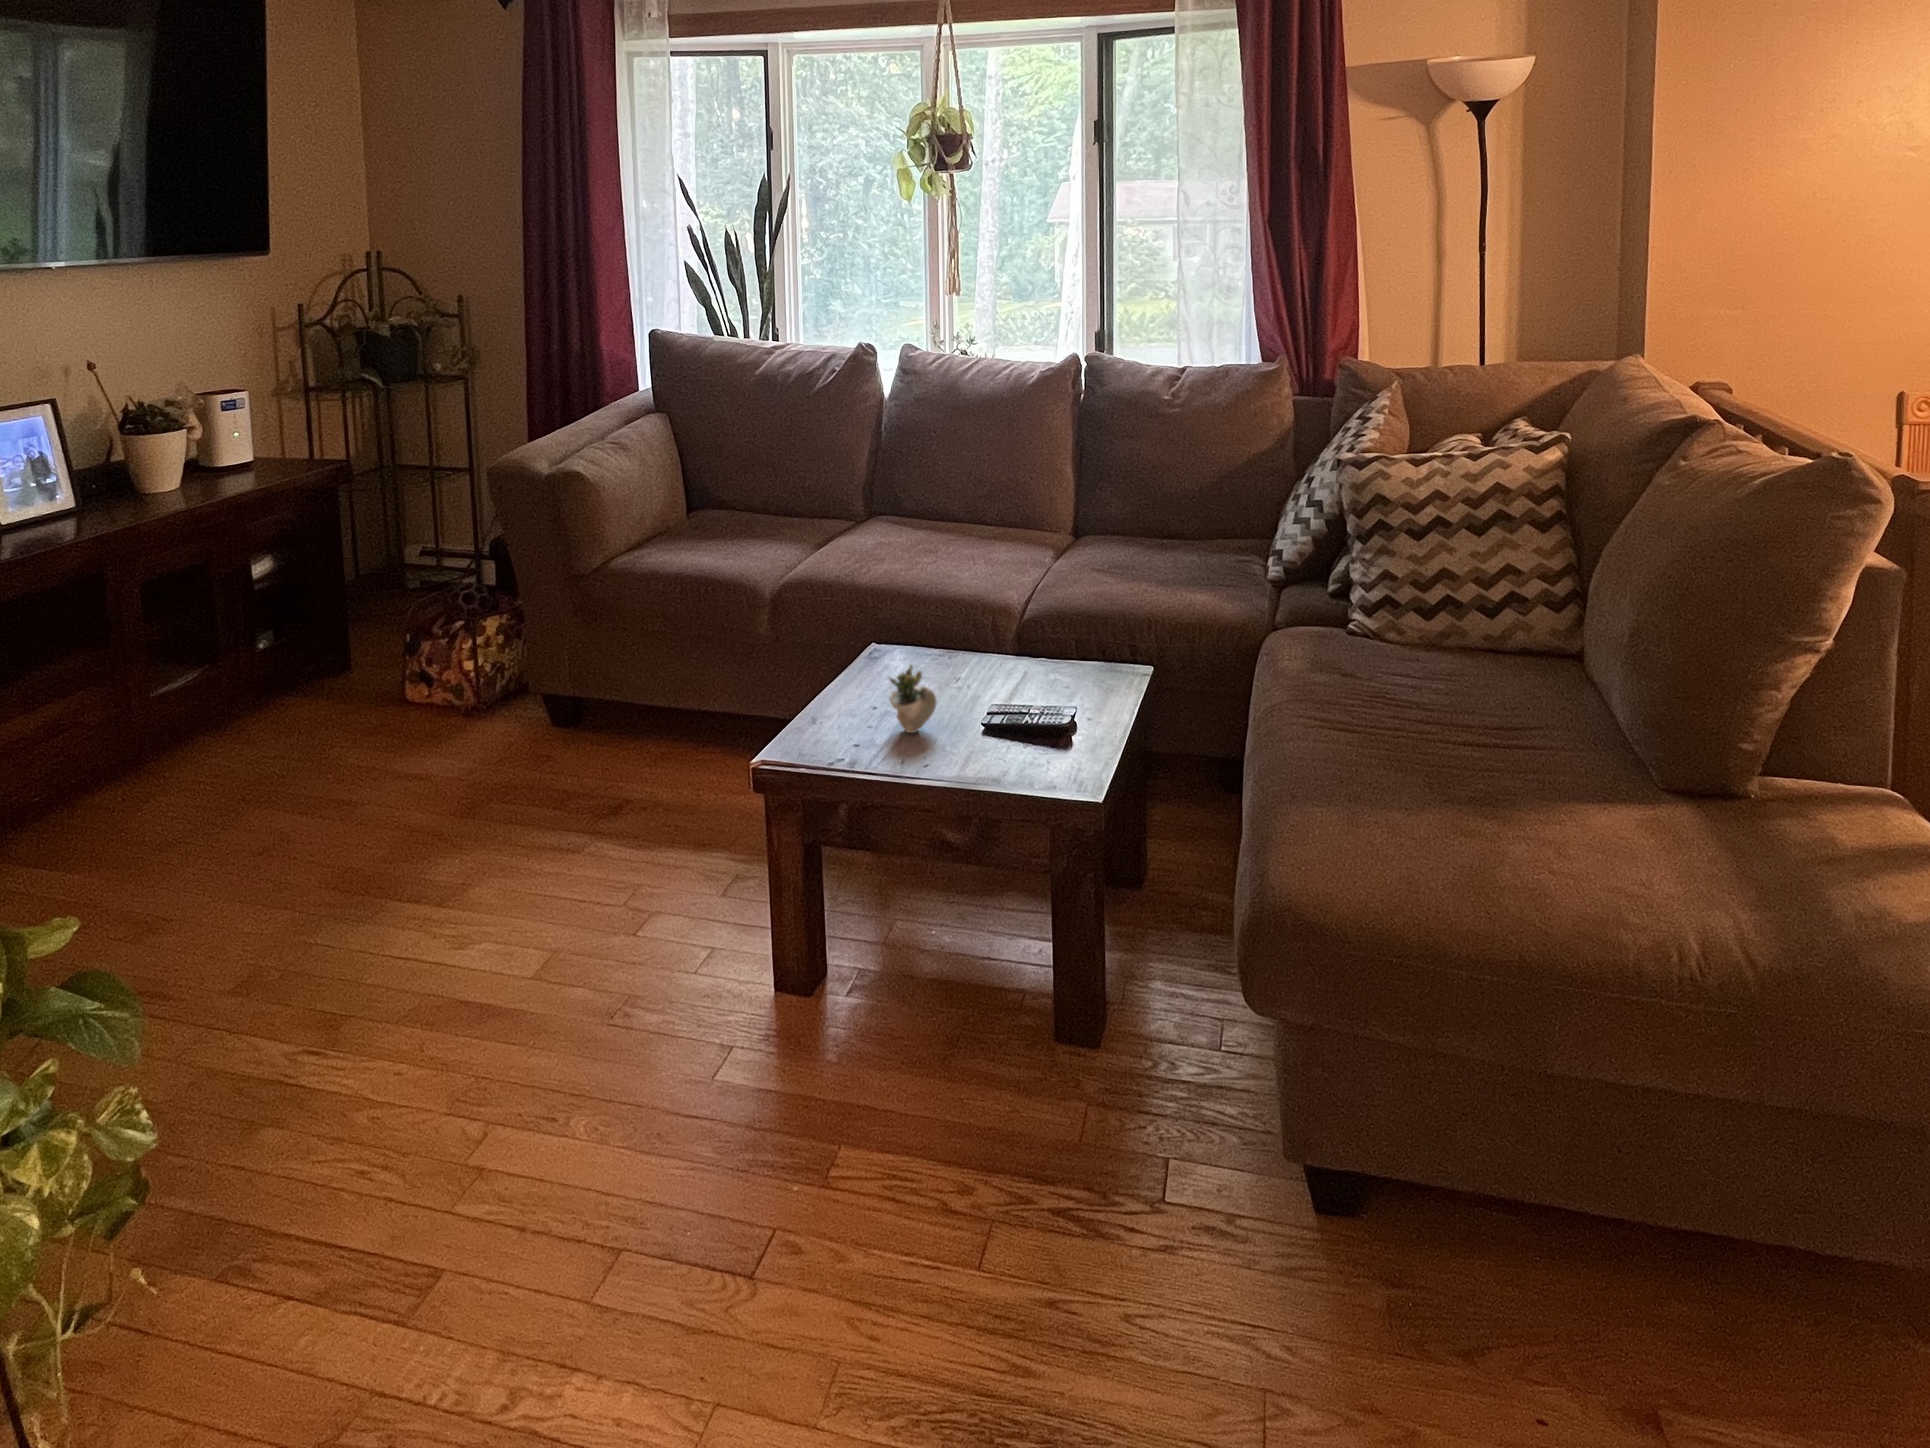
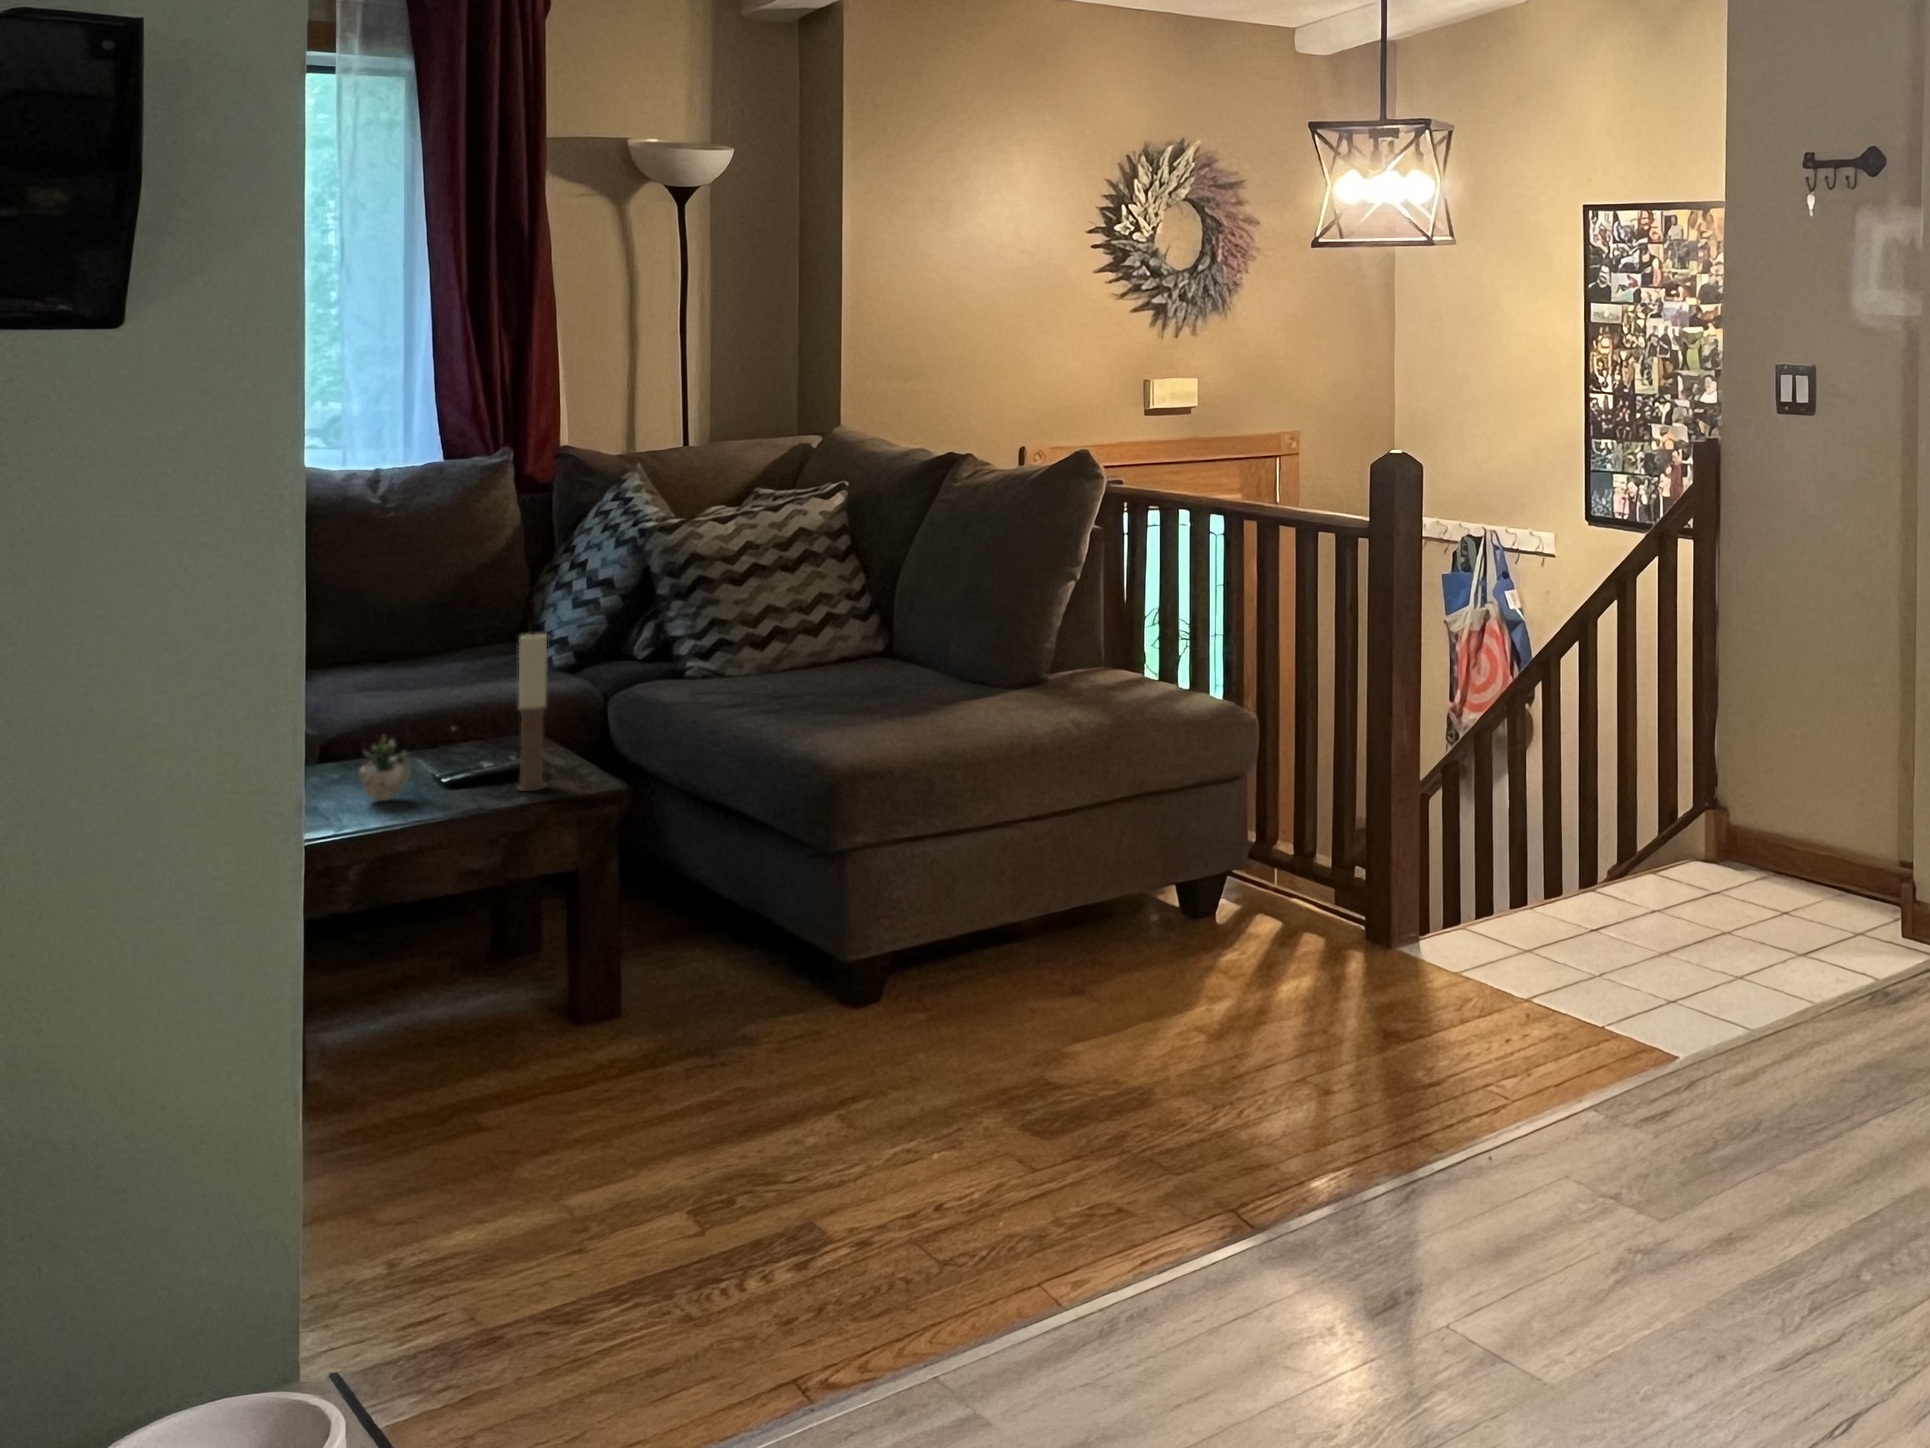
candle: none [1014,587,1045,773] -> present [518,633,547,791]

